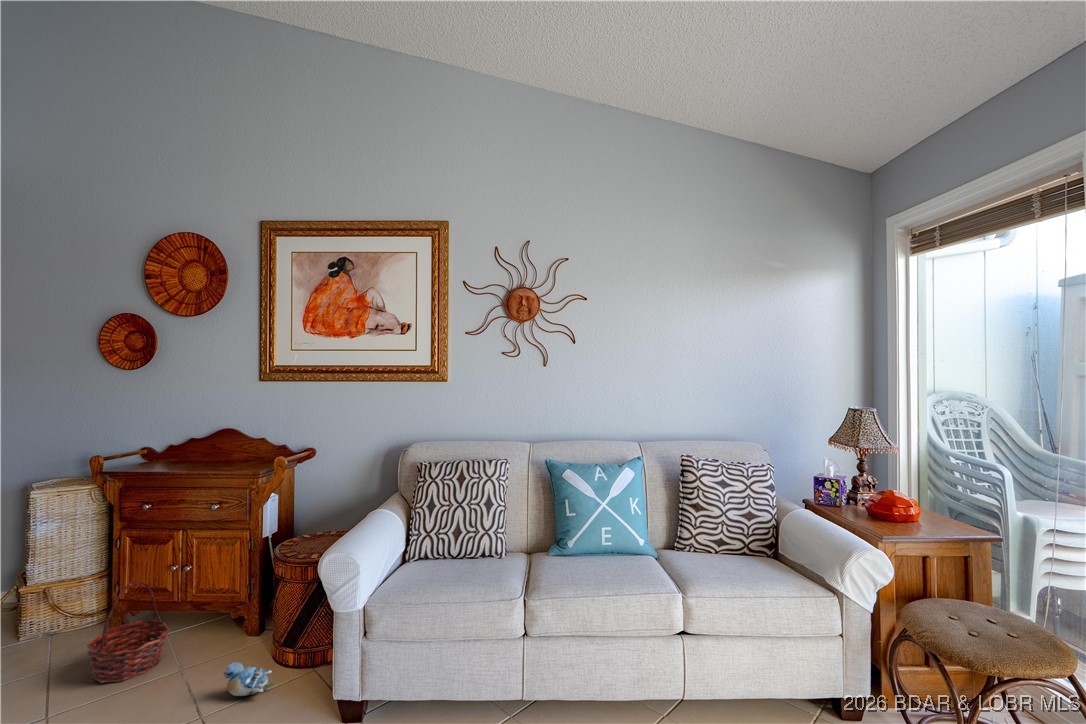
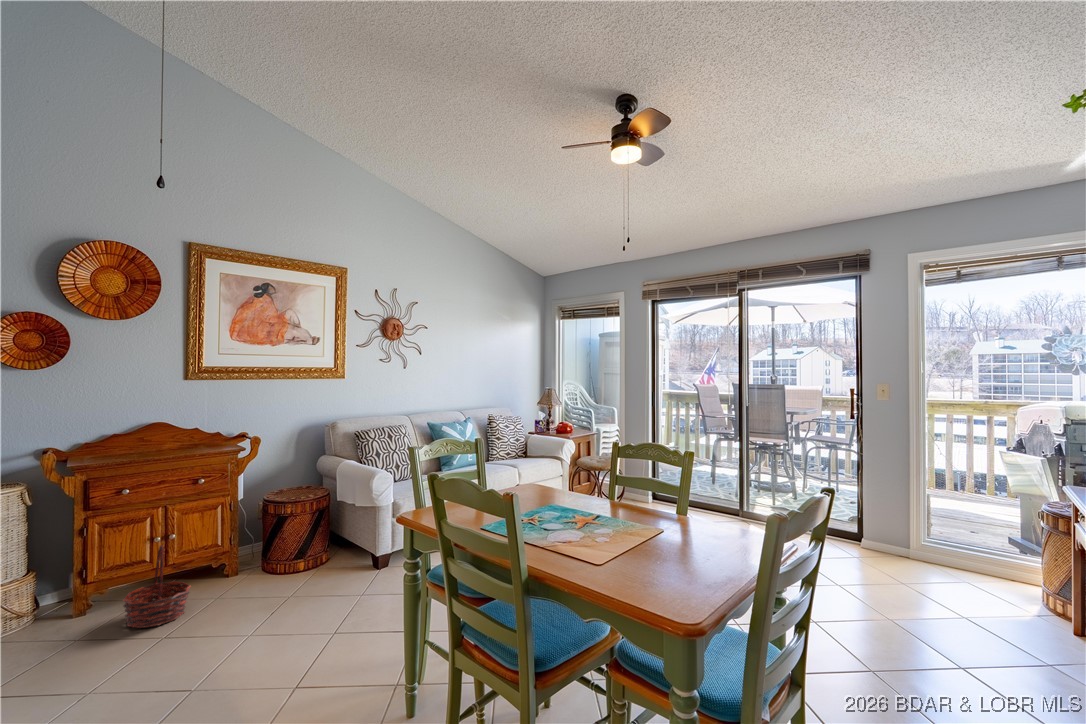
plush toy: present [224,662,273,696] -> none [286,567,316,588]

